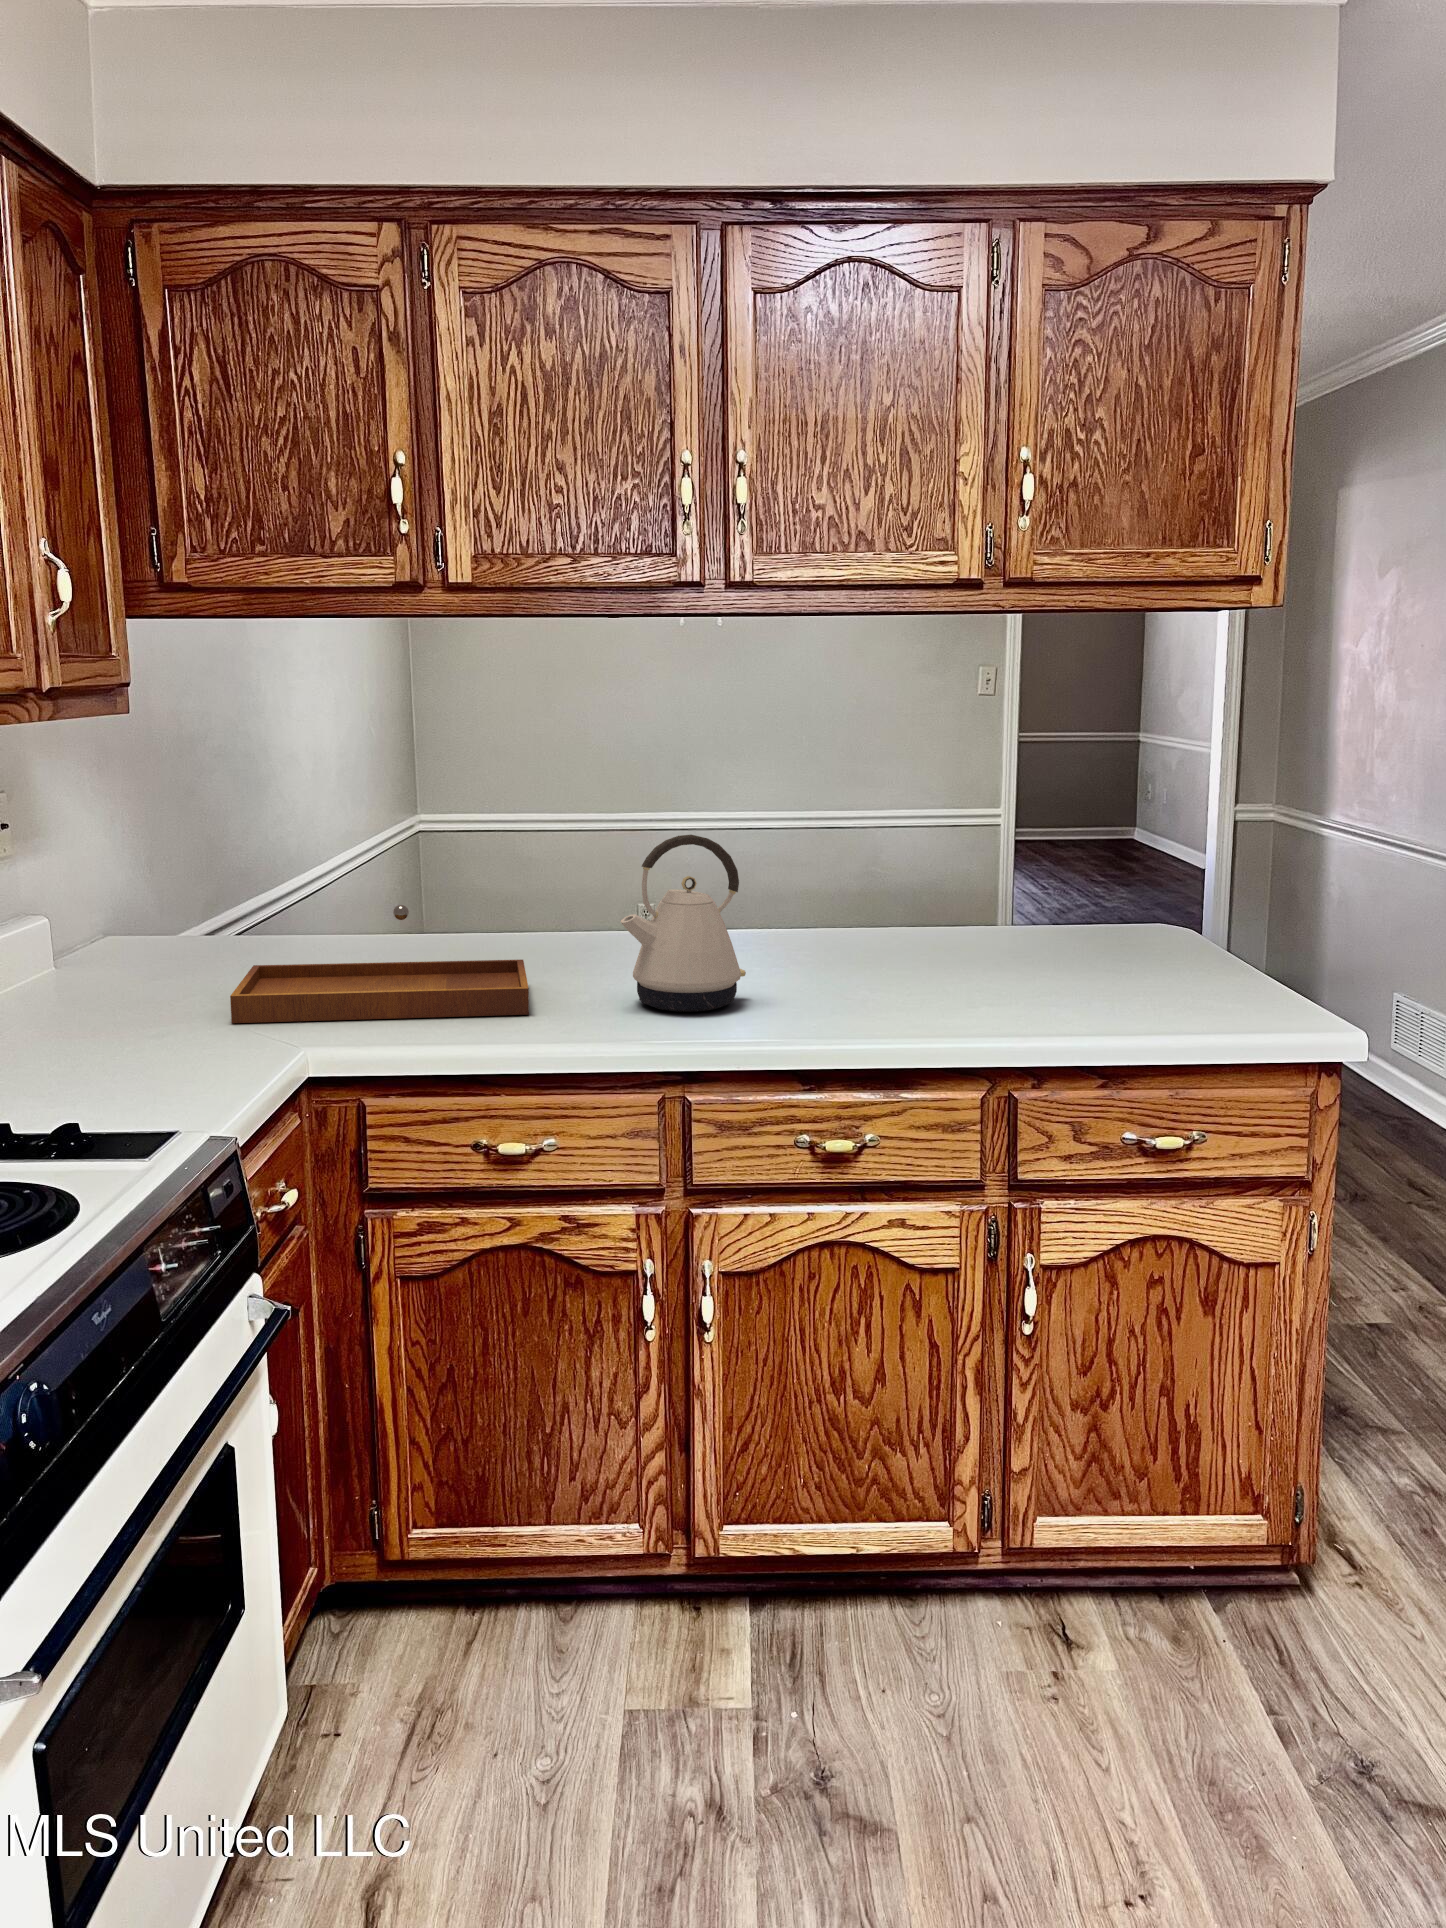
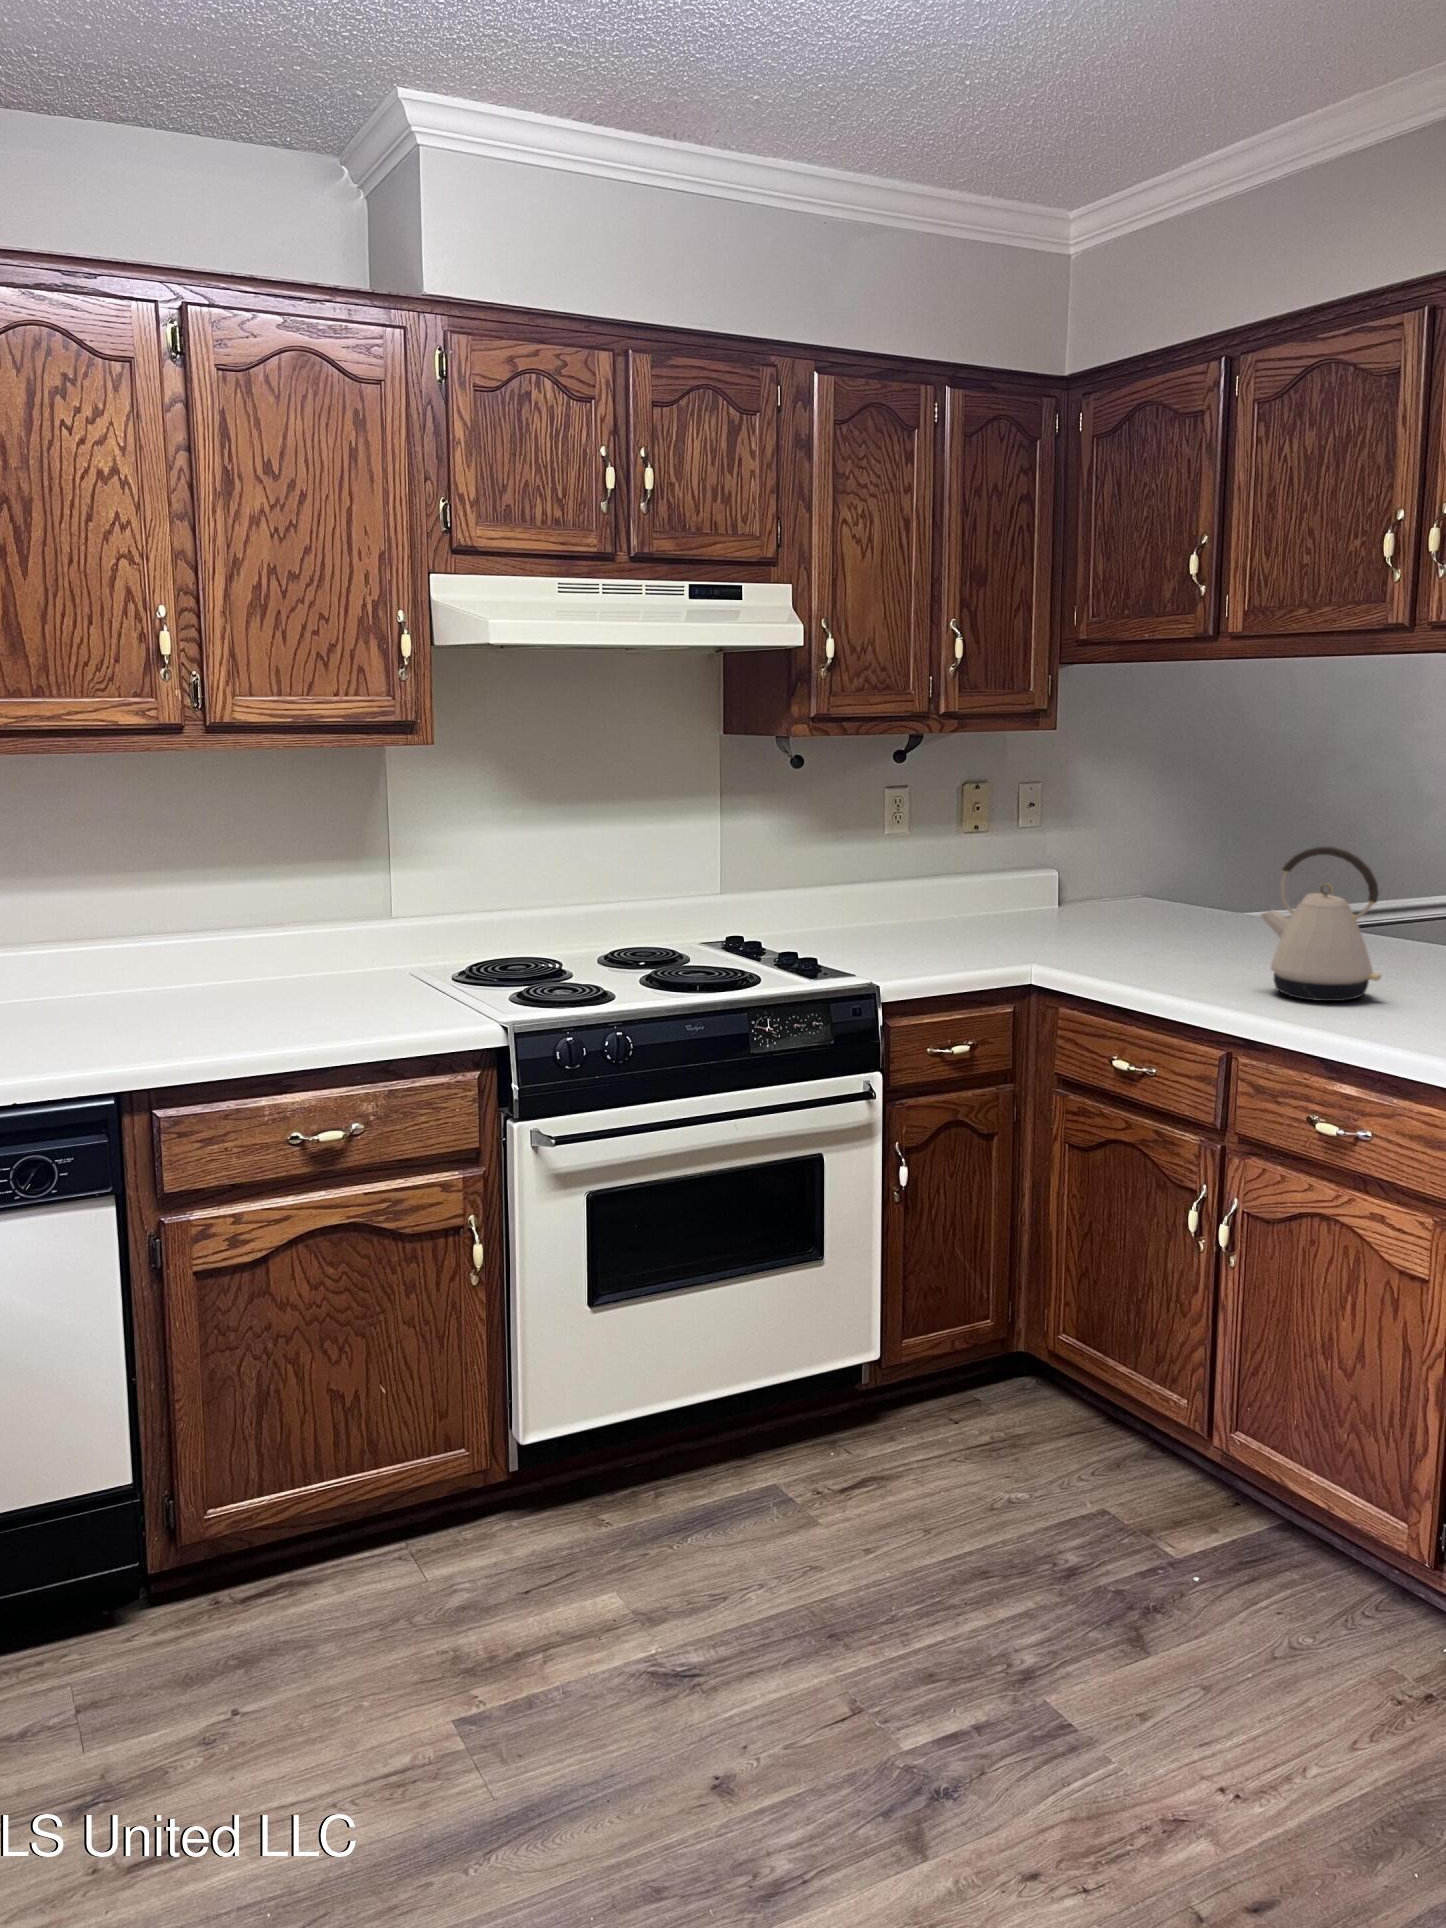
tray: present [230,905,529,1023] -> none [1013,885,1253,978]

